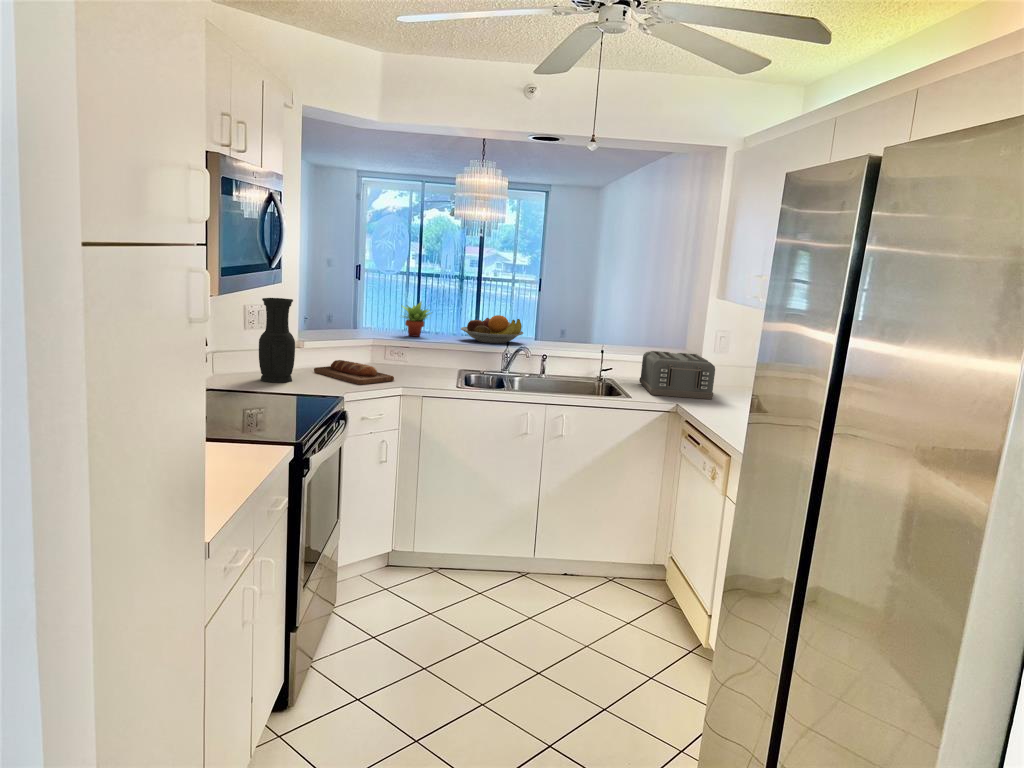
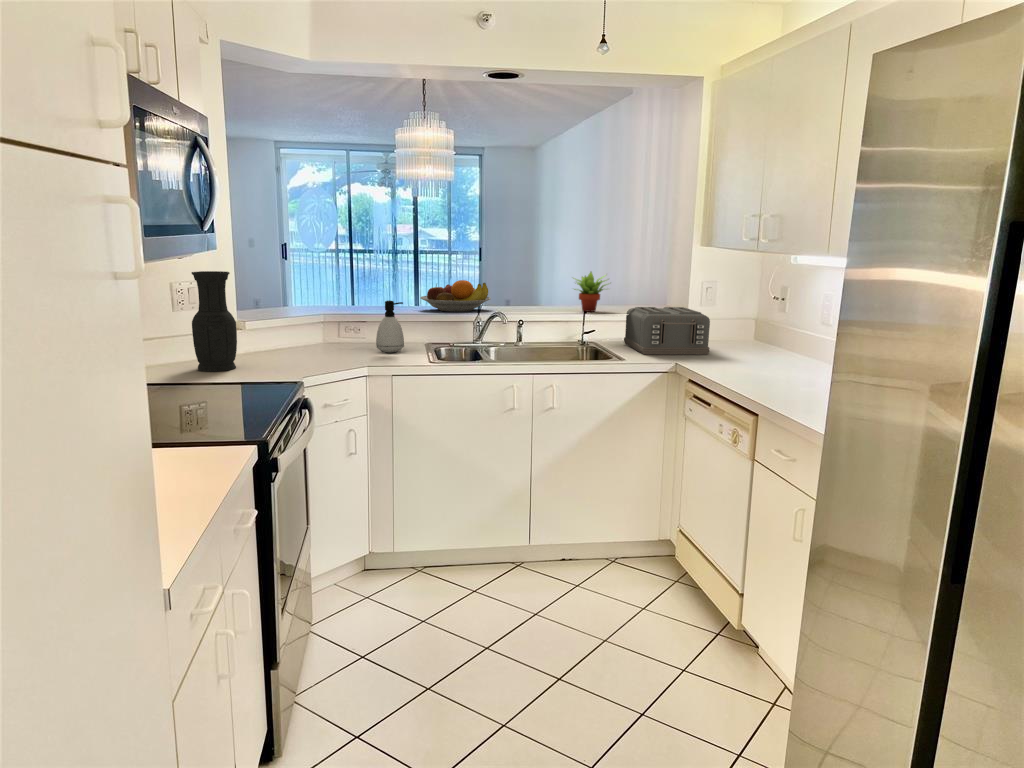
succulent plant: present [402,302,431,337] -> present [573,272,607,312]
soap dispenser: none [414,331,441,376] -> present [376,301,404,352]
bread loaf: present [314,360,394,385] -> none [259,341,356,367]

